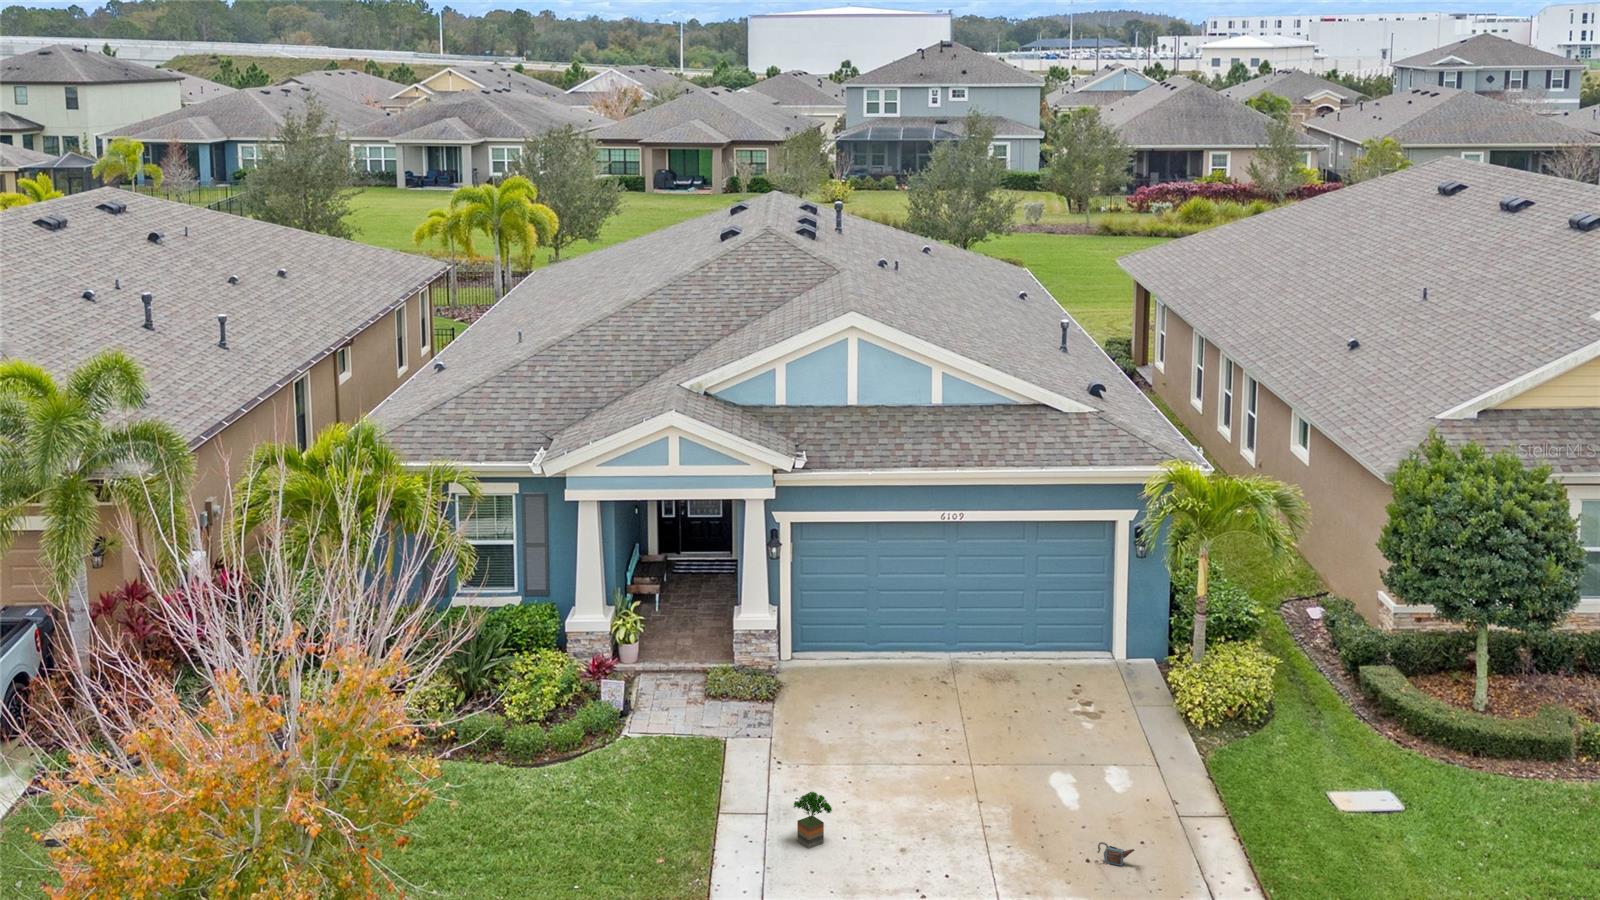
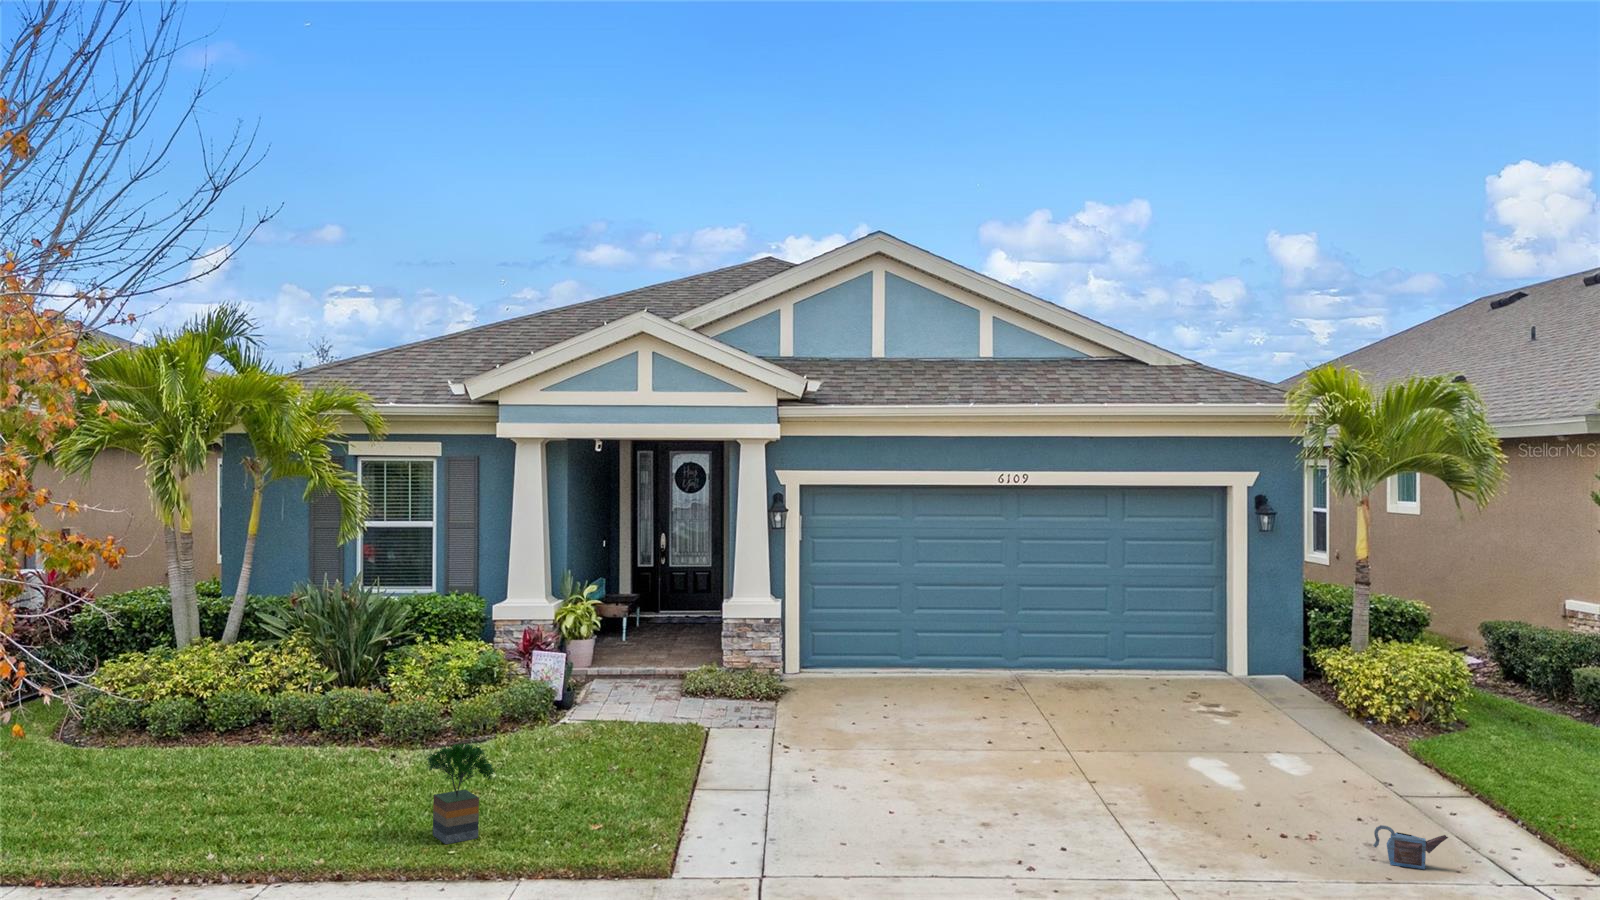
potted tree: present [794,792,832,848] -> present [427,743,494,844]

